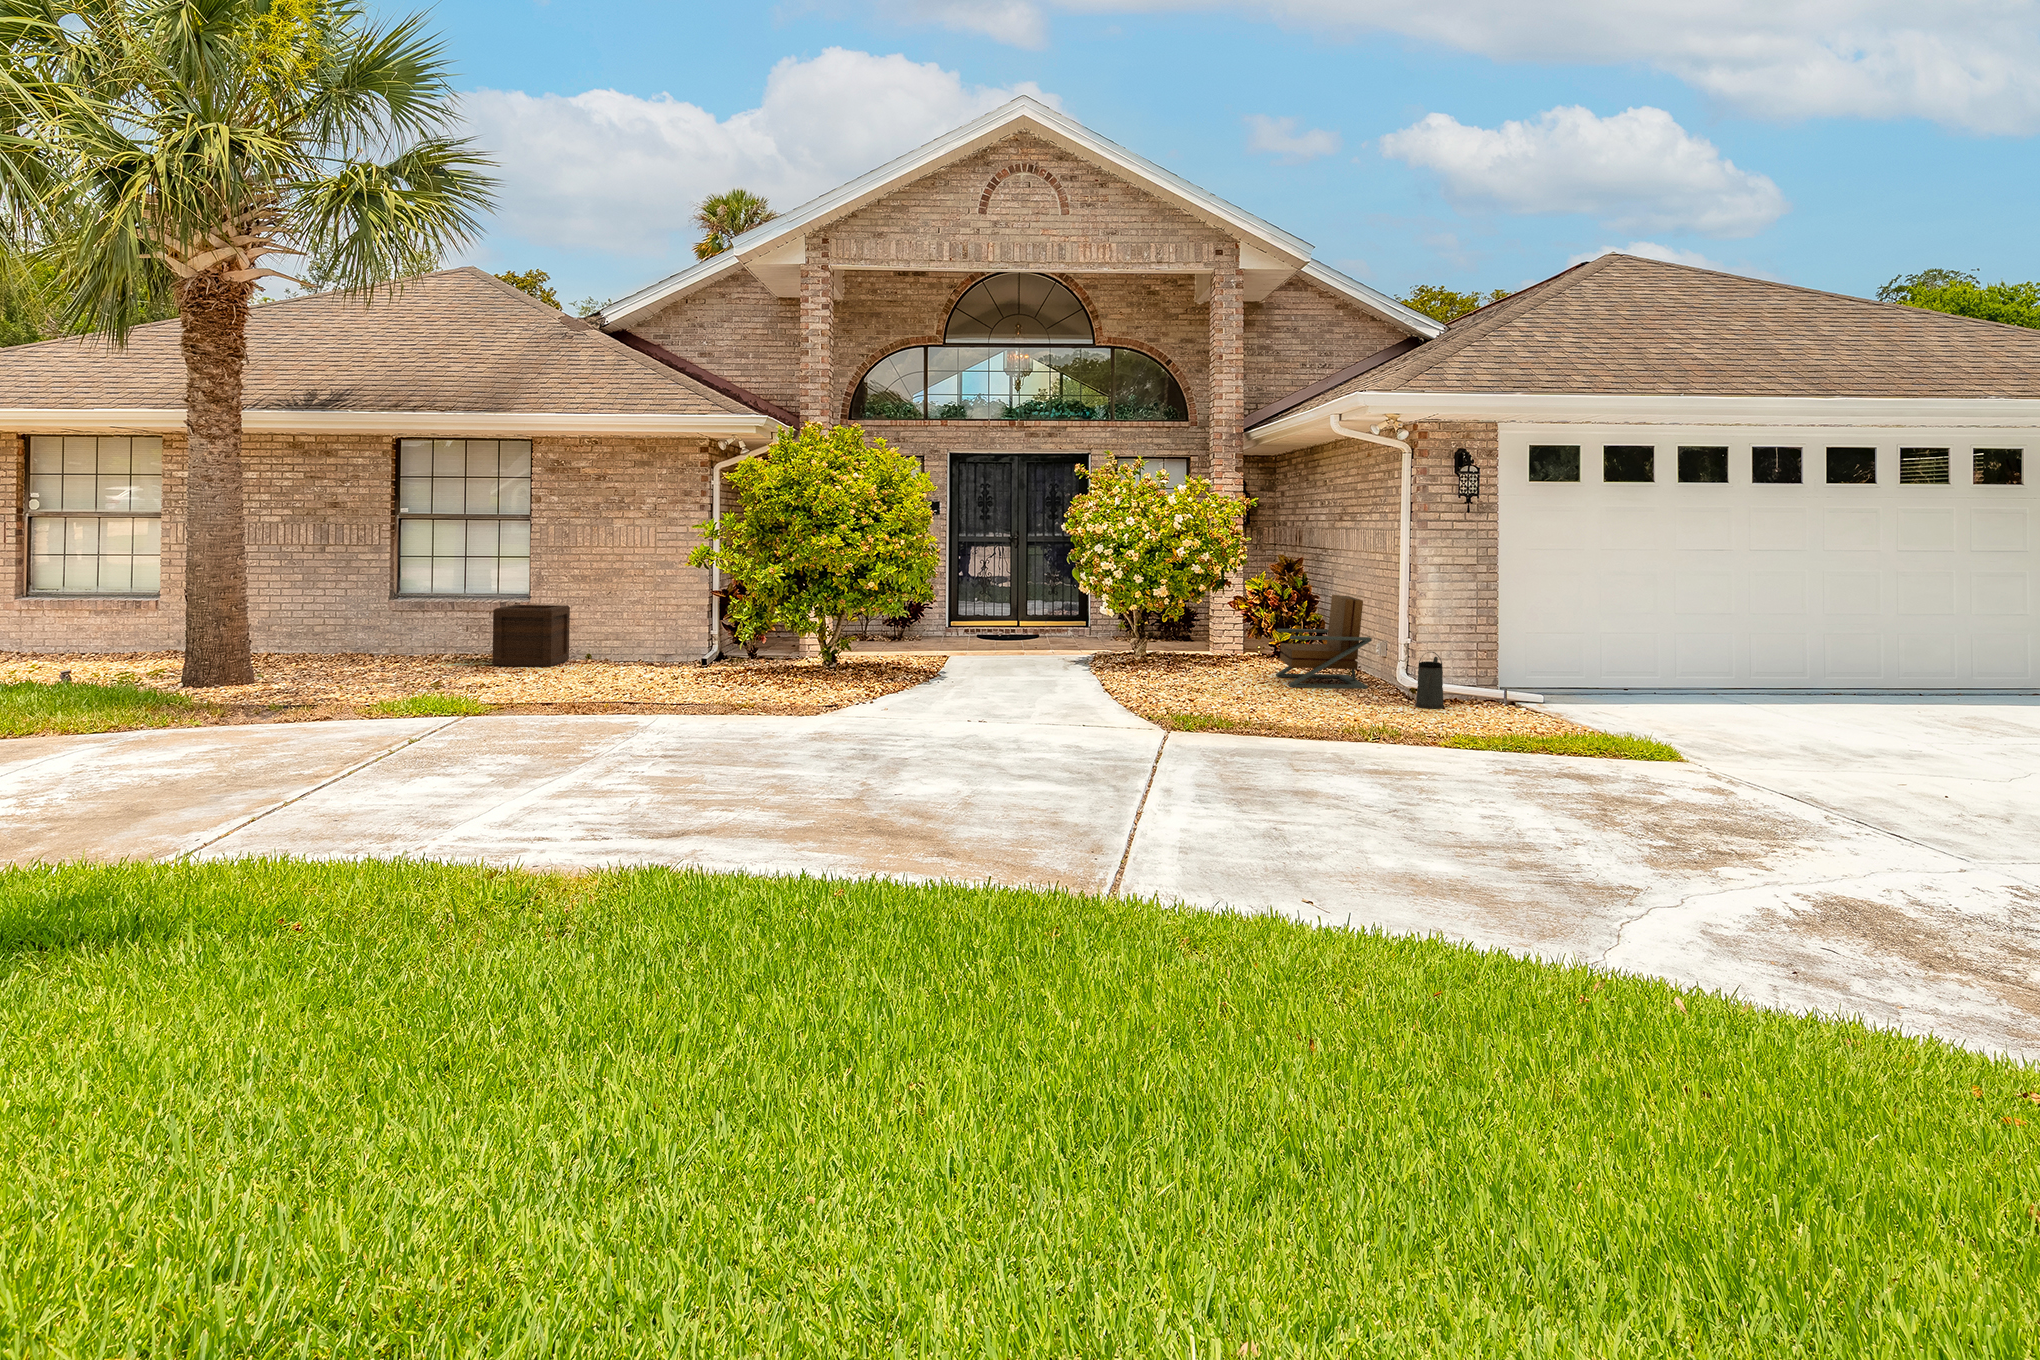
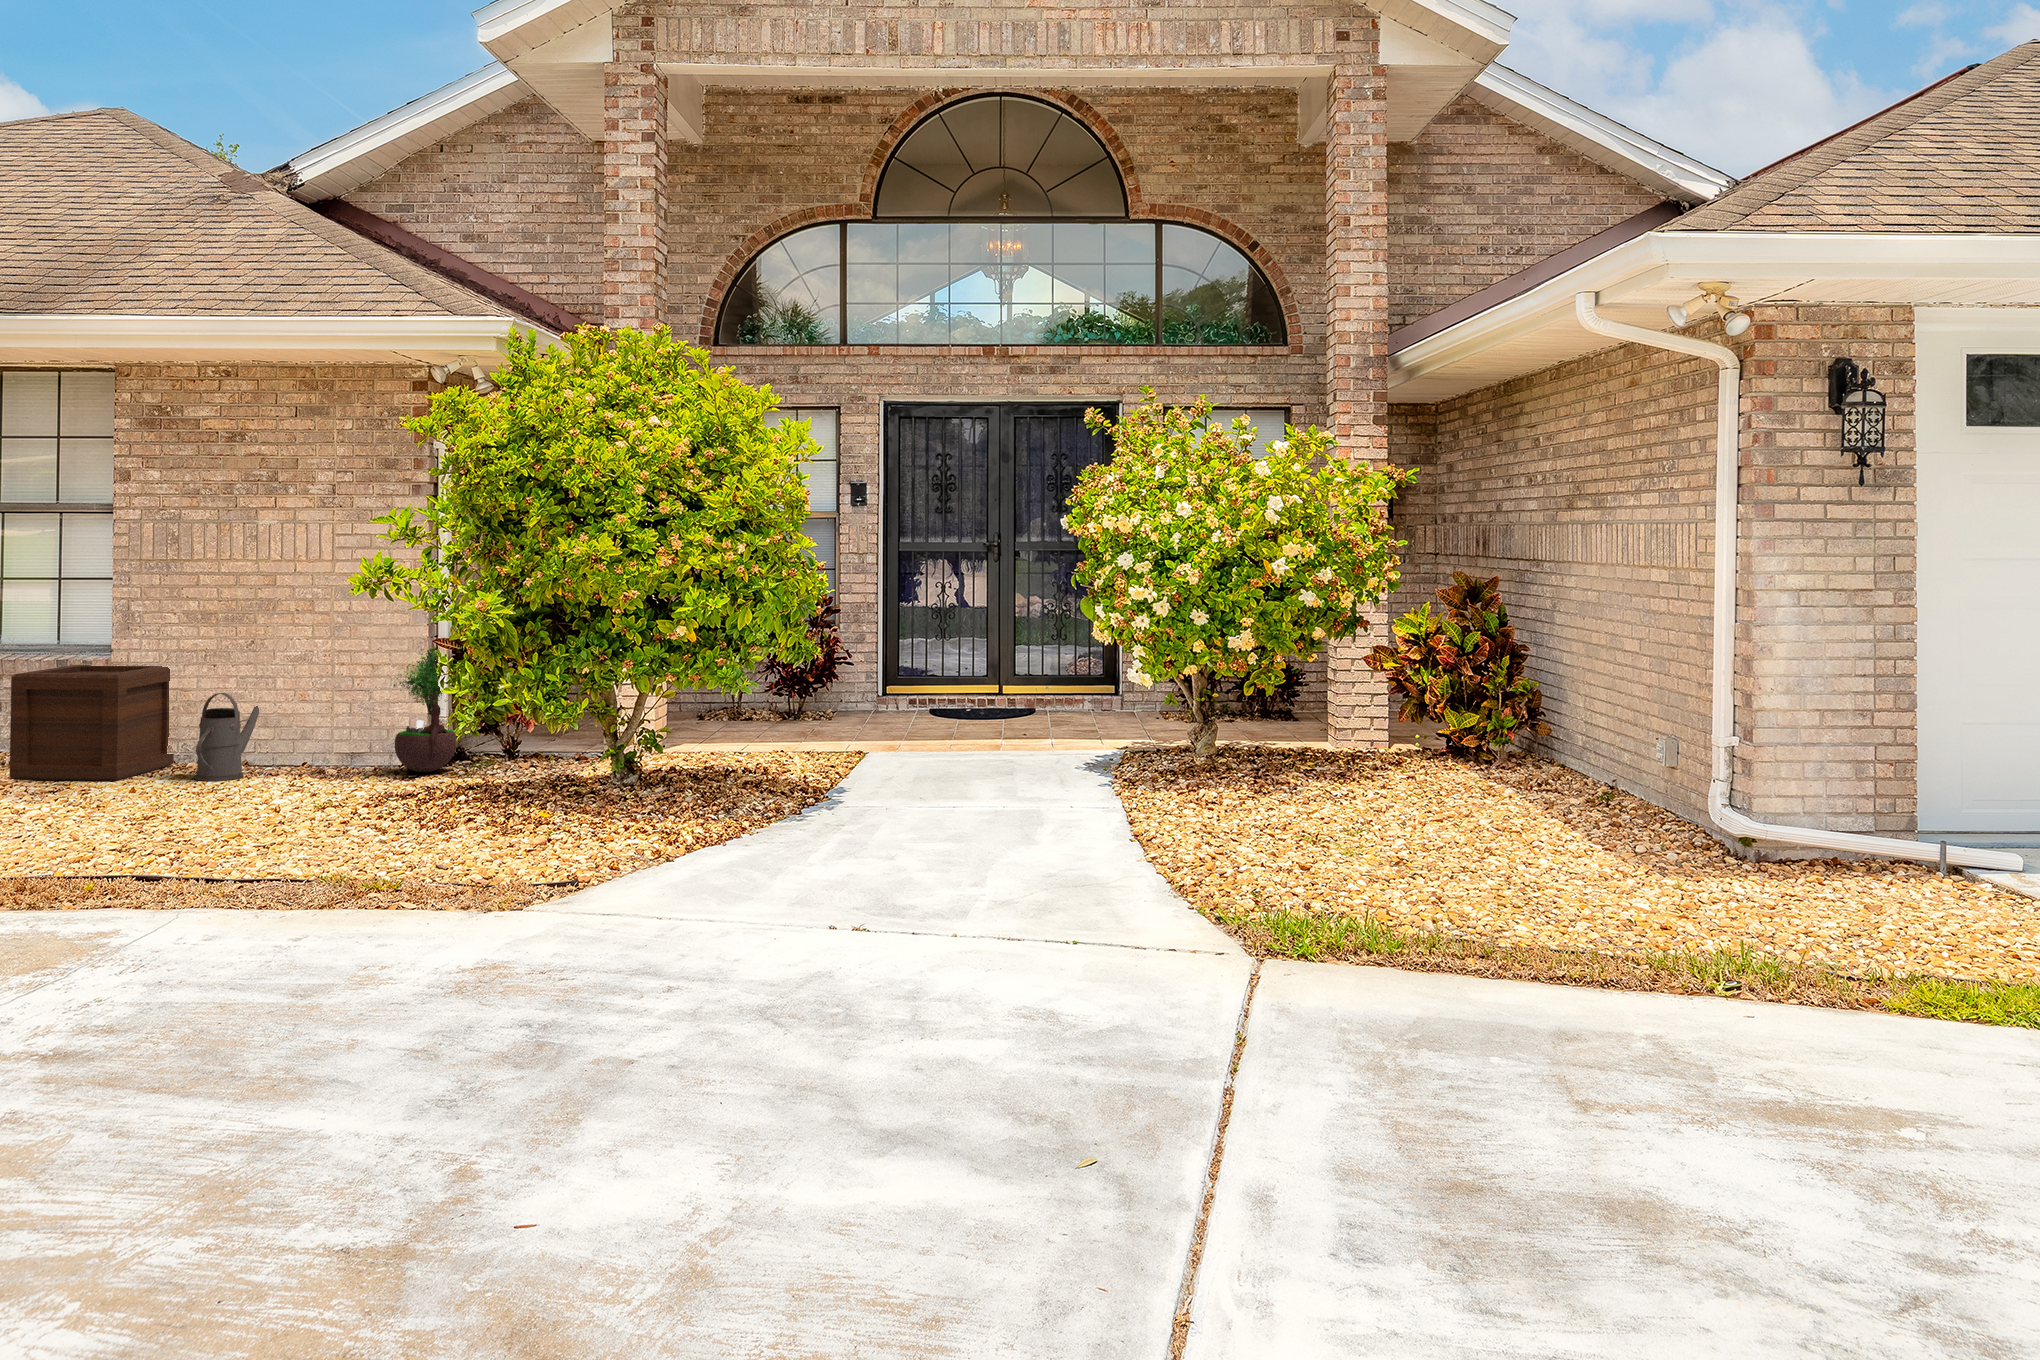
potted tree: none [695,590,739,664] -> present [394,639,462,772]
lounge chair: present [1276,595,1372,689] -> none [1456,645,1649,830]
watering can: present [1415,652,1445,709] -> present [195,693,259,781]

